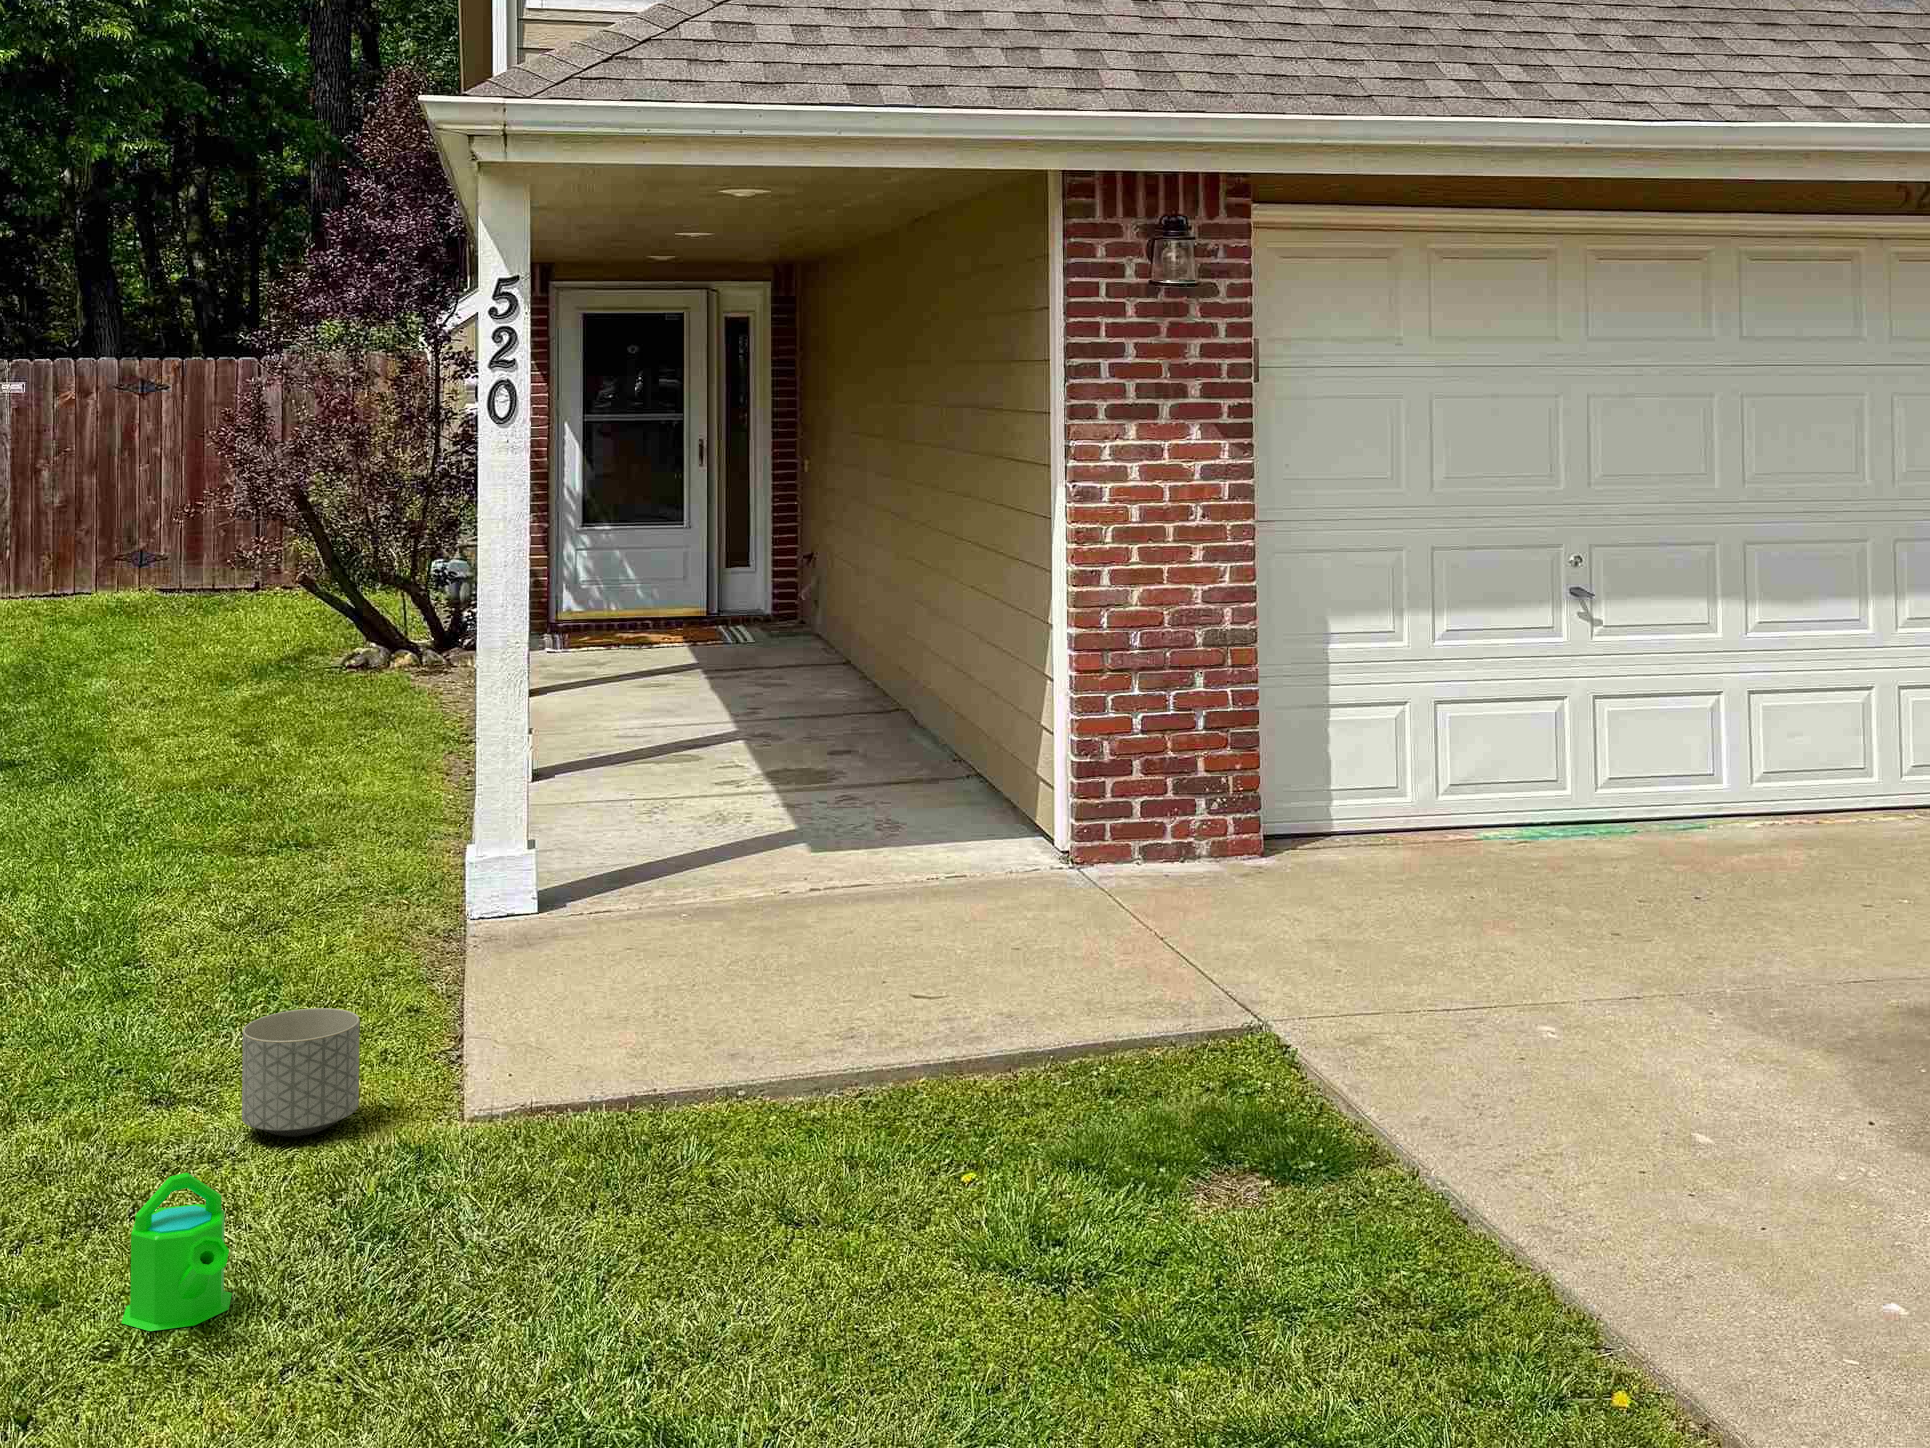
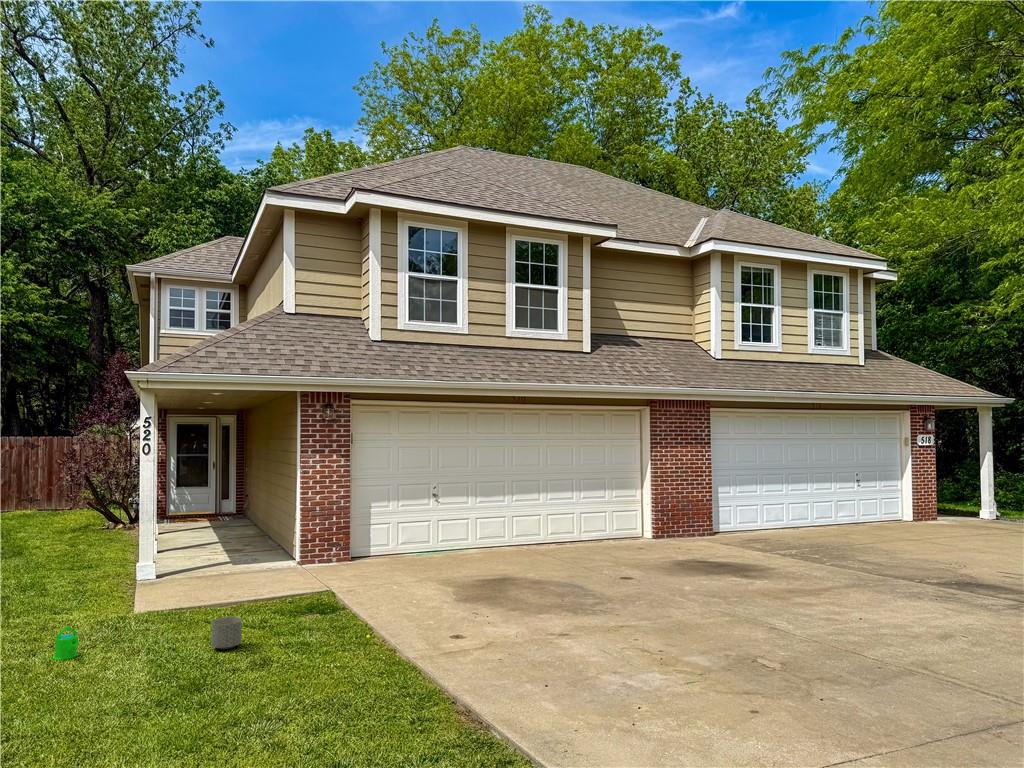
planter: present [242,1008,359,1137] -> present [211,617,242,650]

